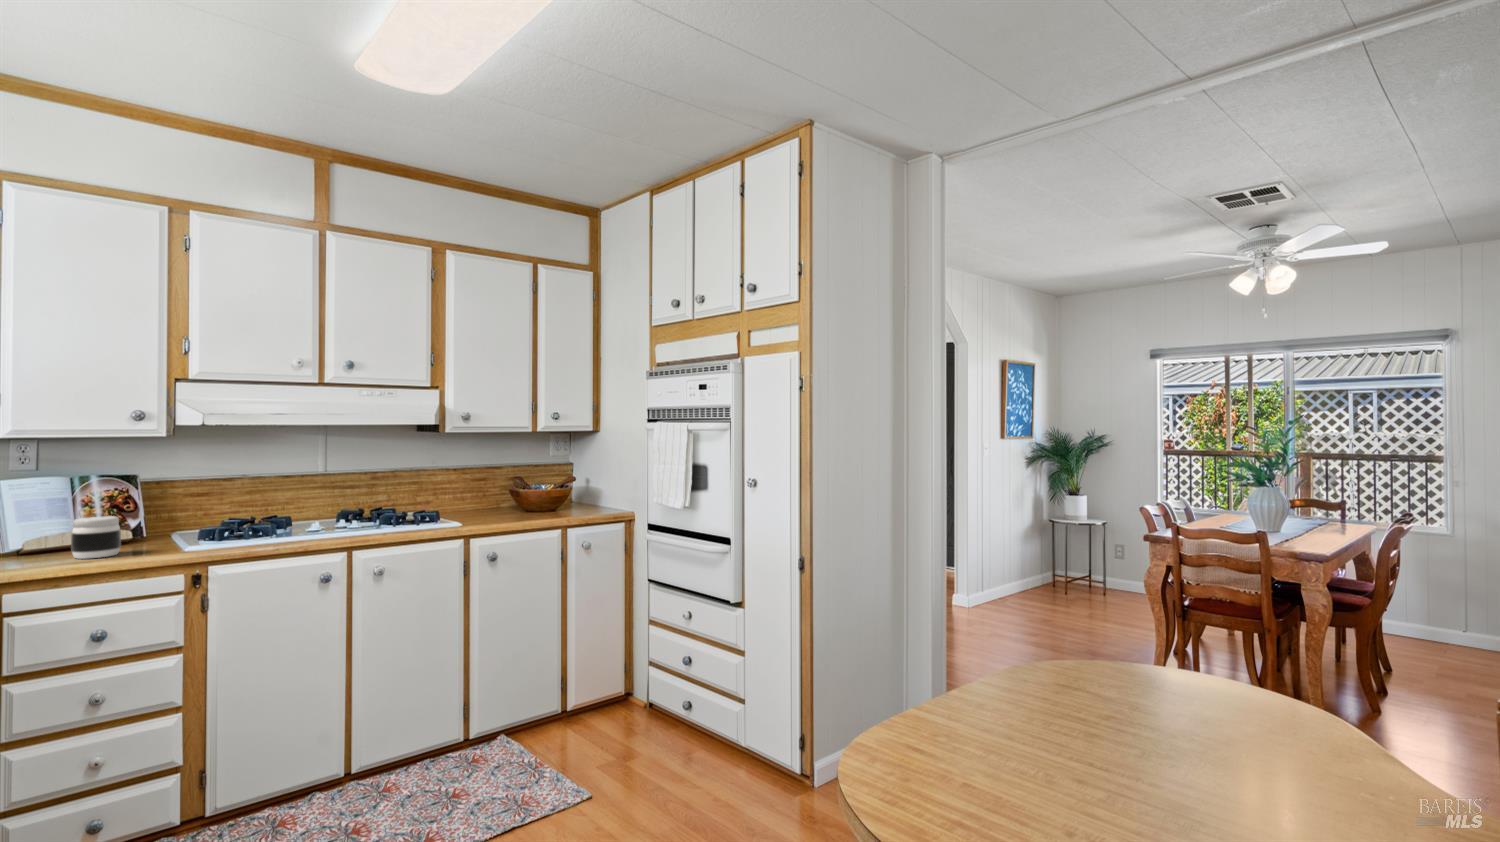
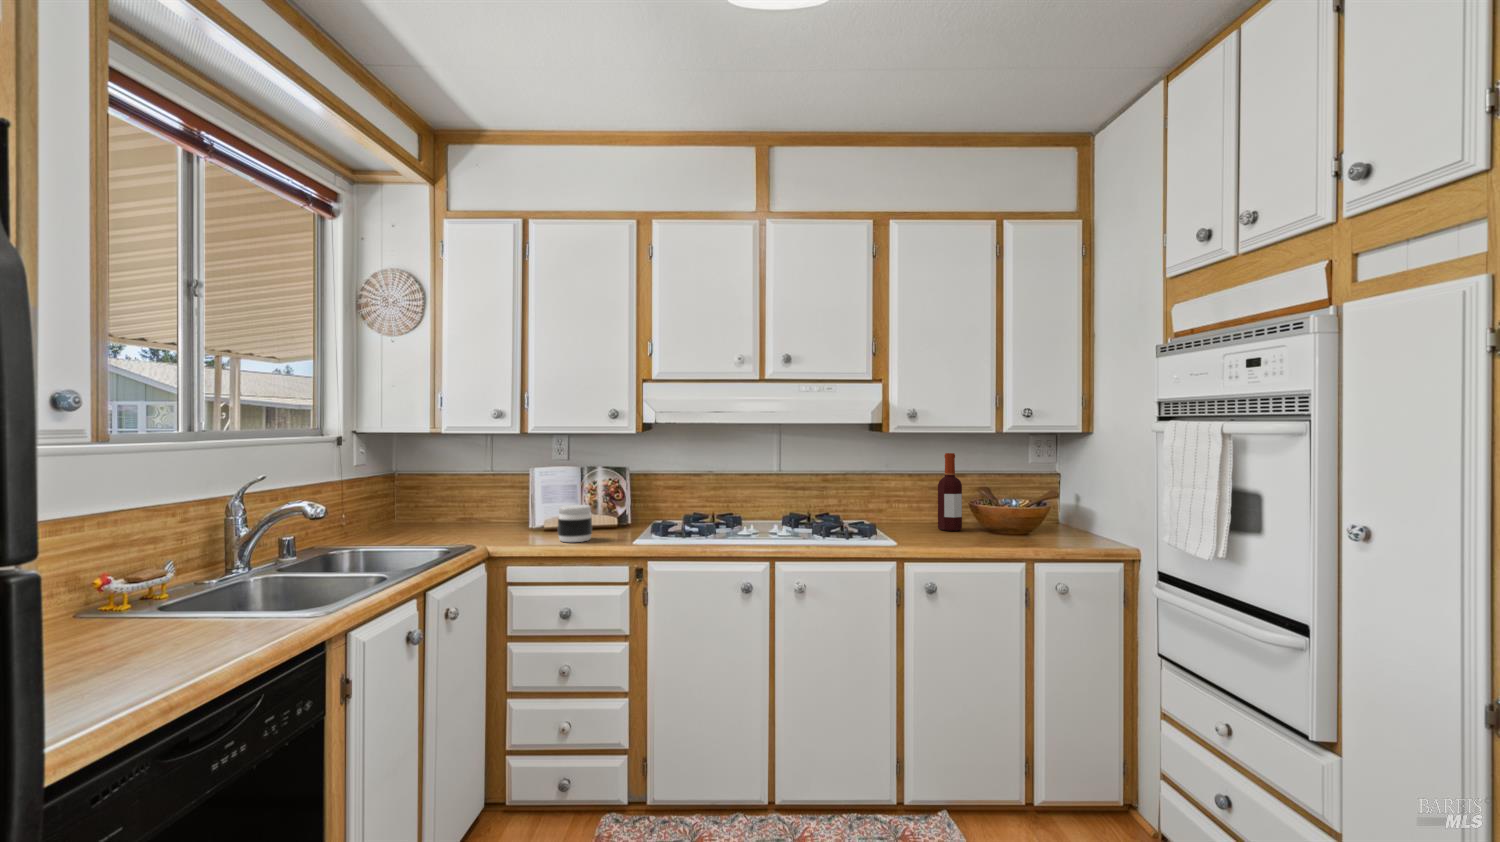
bottle: none [484,450,504,514] -> present [938,453,962,531]

